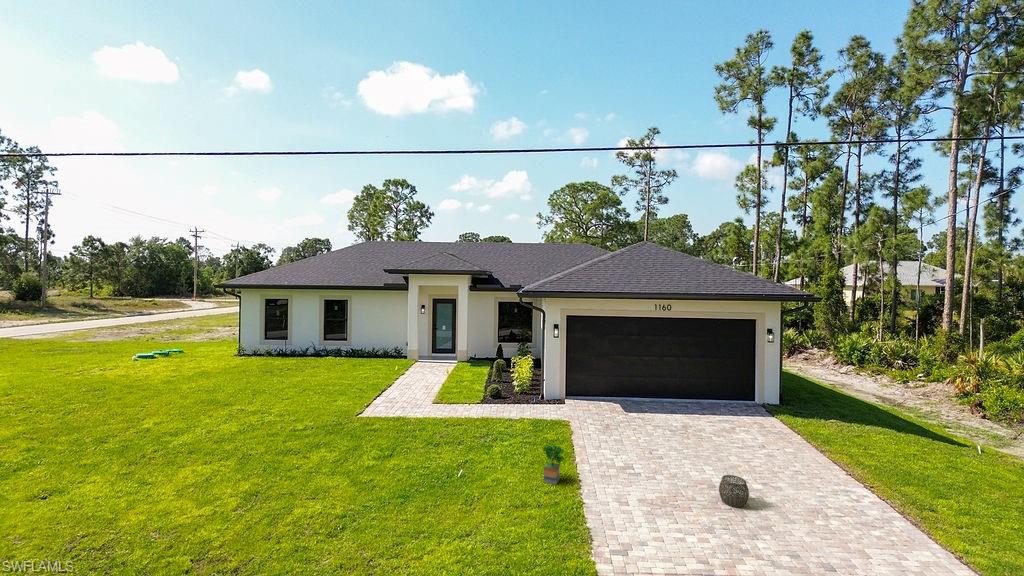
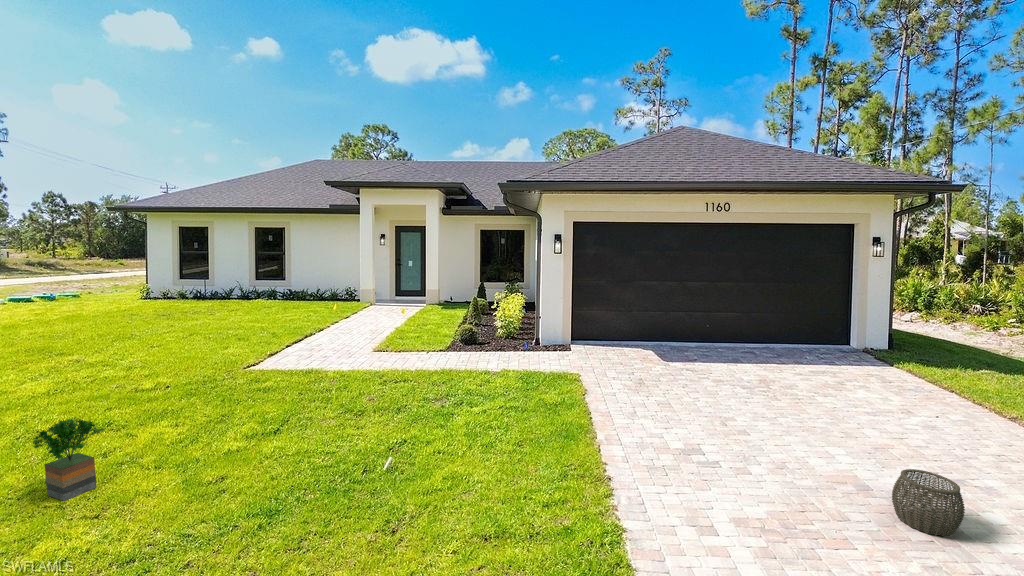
potted tree: present [542,445,564,485] -> present [33,418,105,501]

